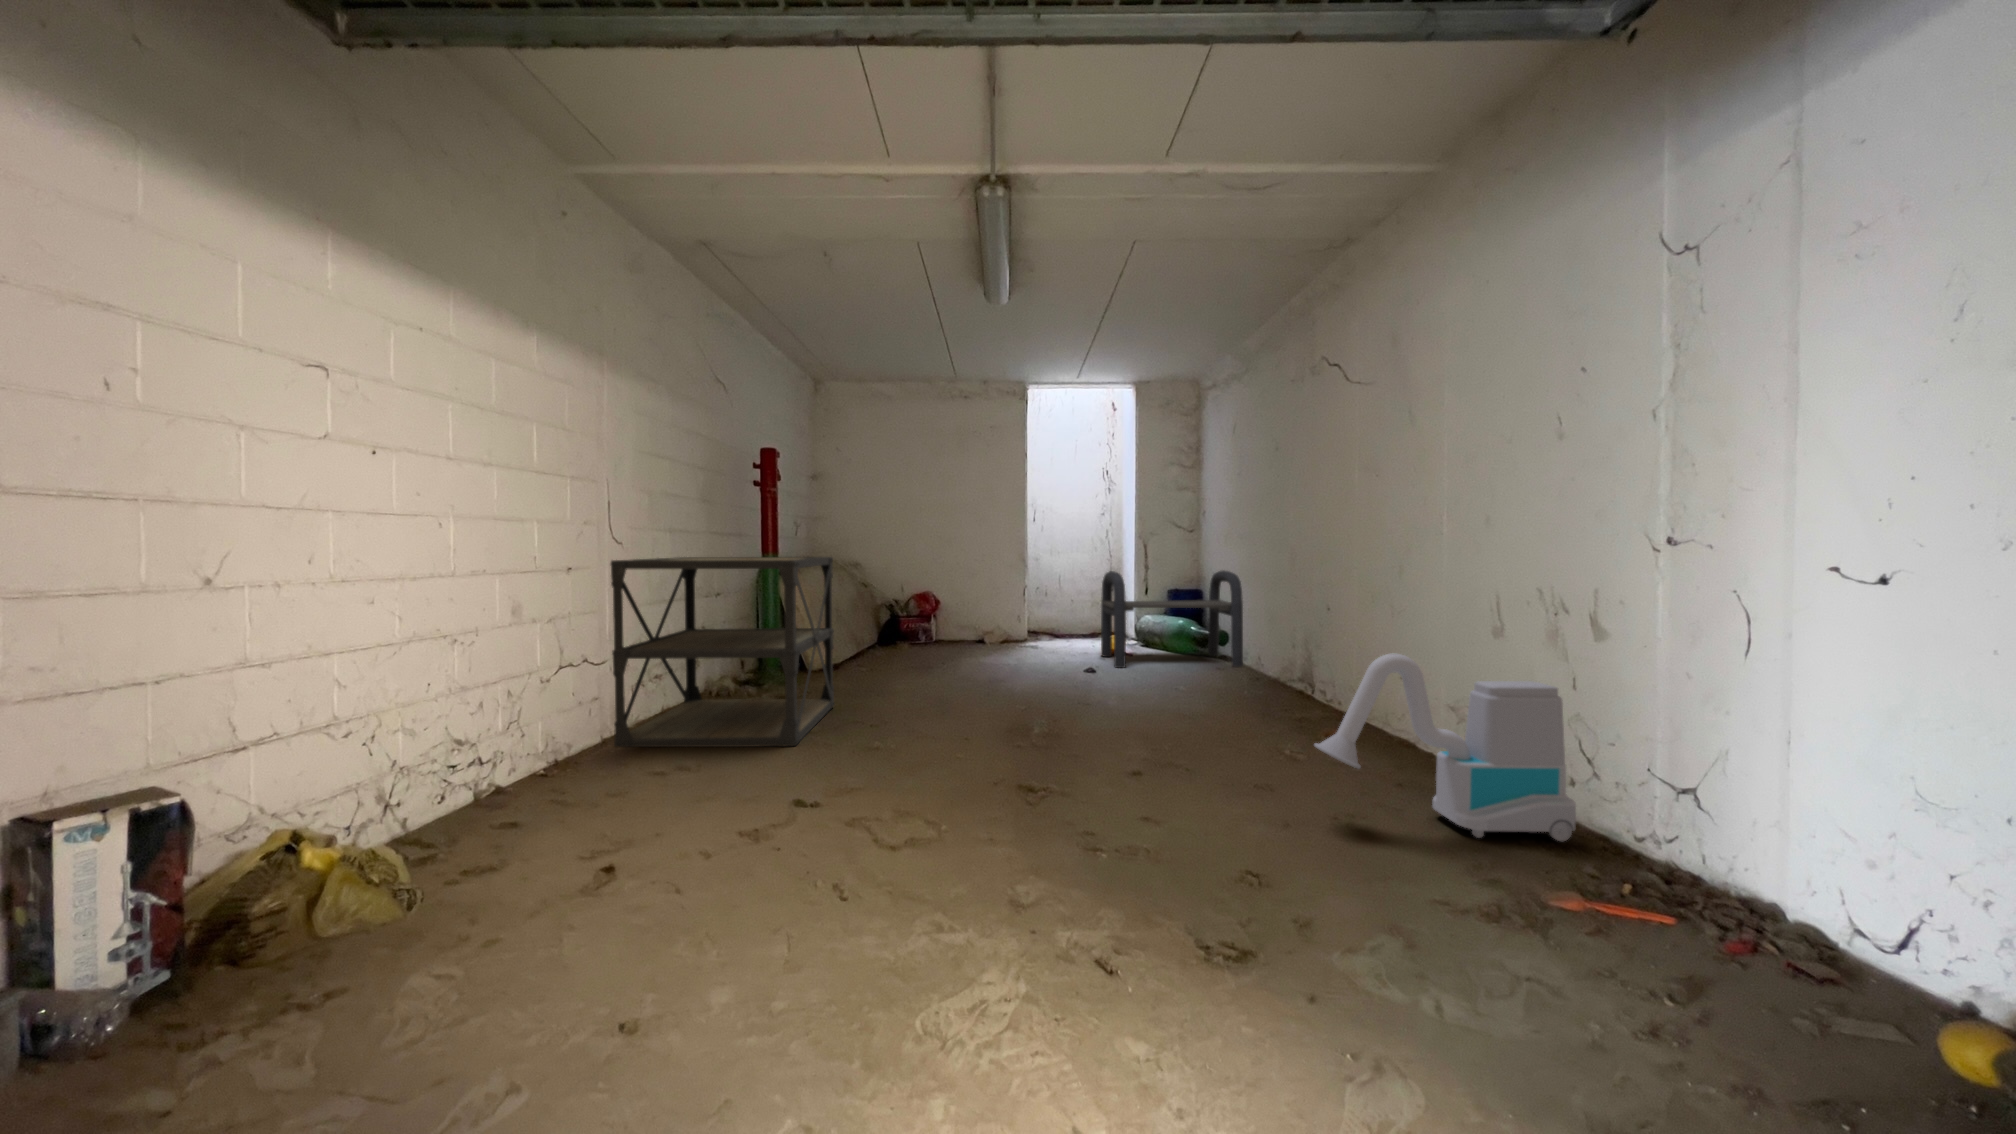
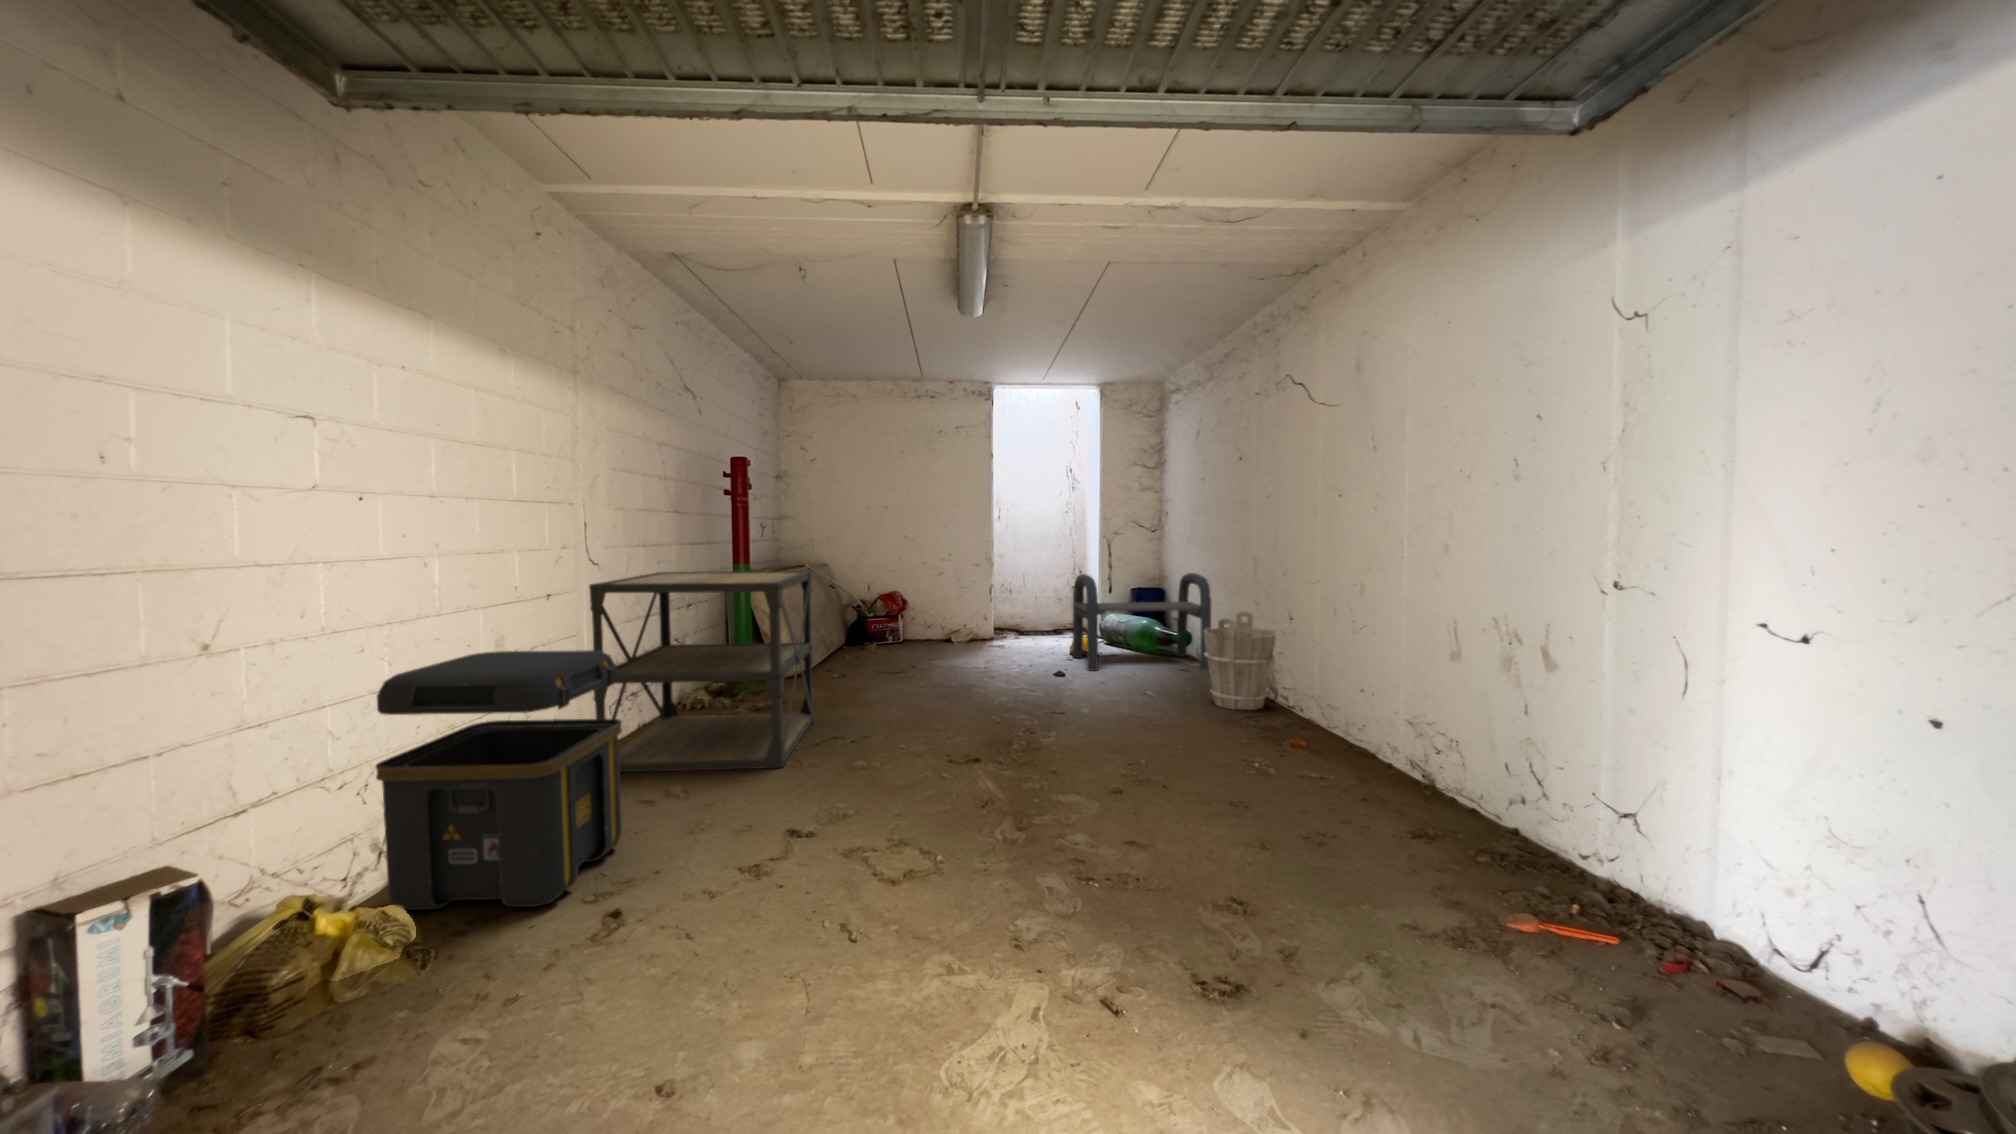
bucket: none [1231,603,1307,704] -> present [1204,612,1276,710]
toolbox: none [380,612,627,860] -> present [376,650,622,910]
vacuum cleaner: present [1314,654,1576,841] -> none [1293,685,1530,858]

